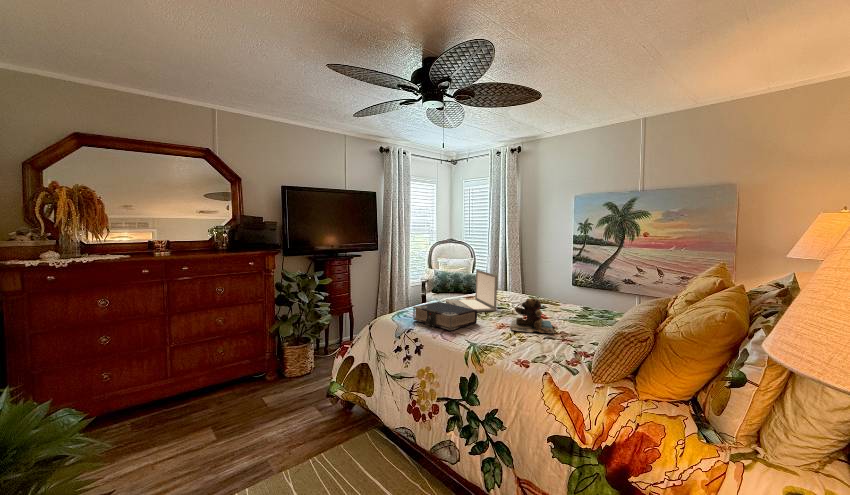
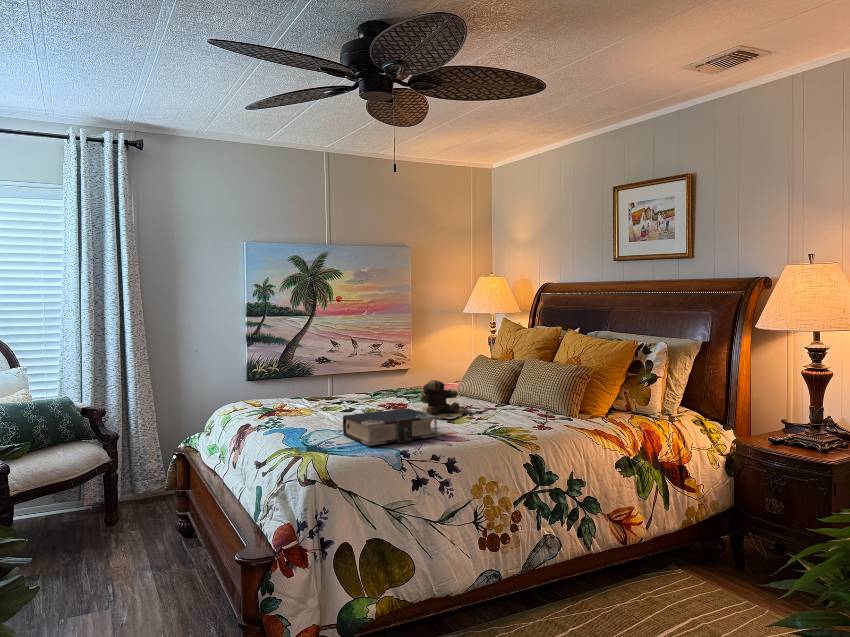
laptop: present [446,270,497,312] -> none [269,364,356,427]

